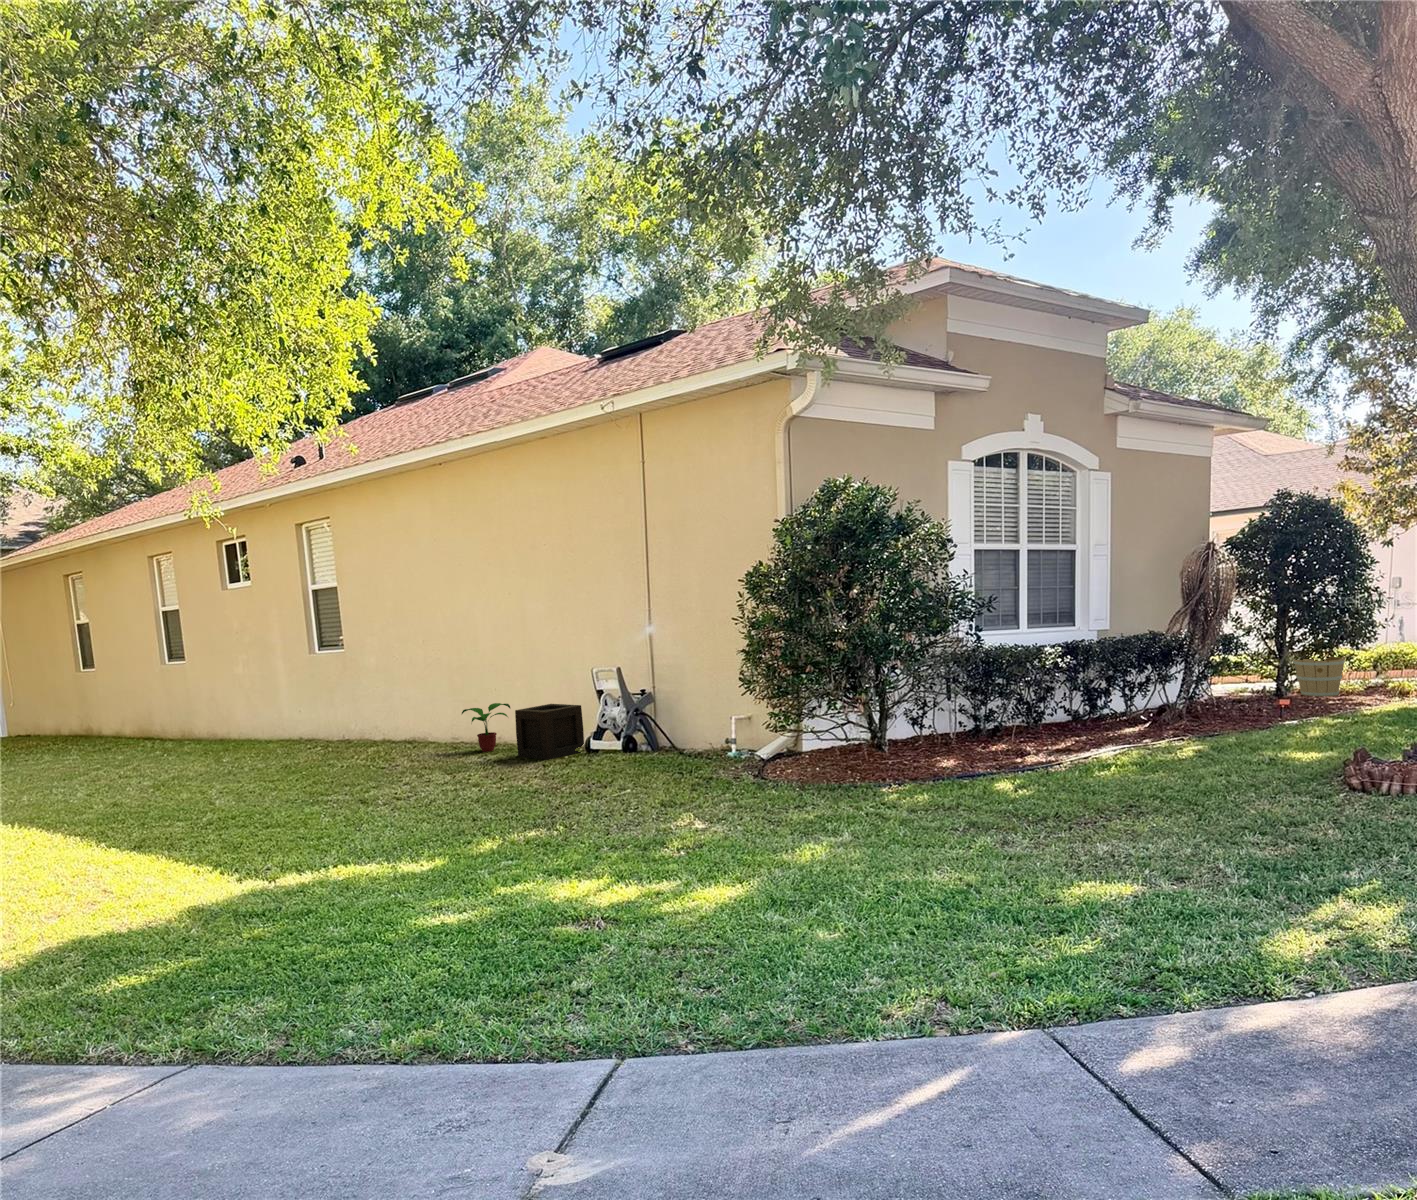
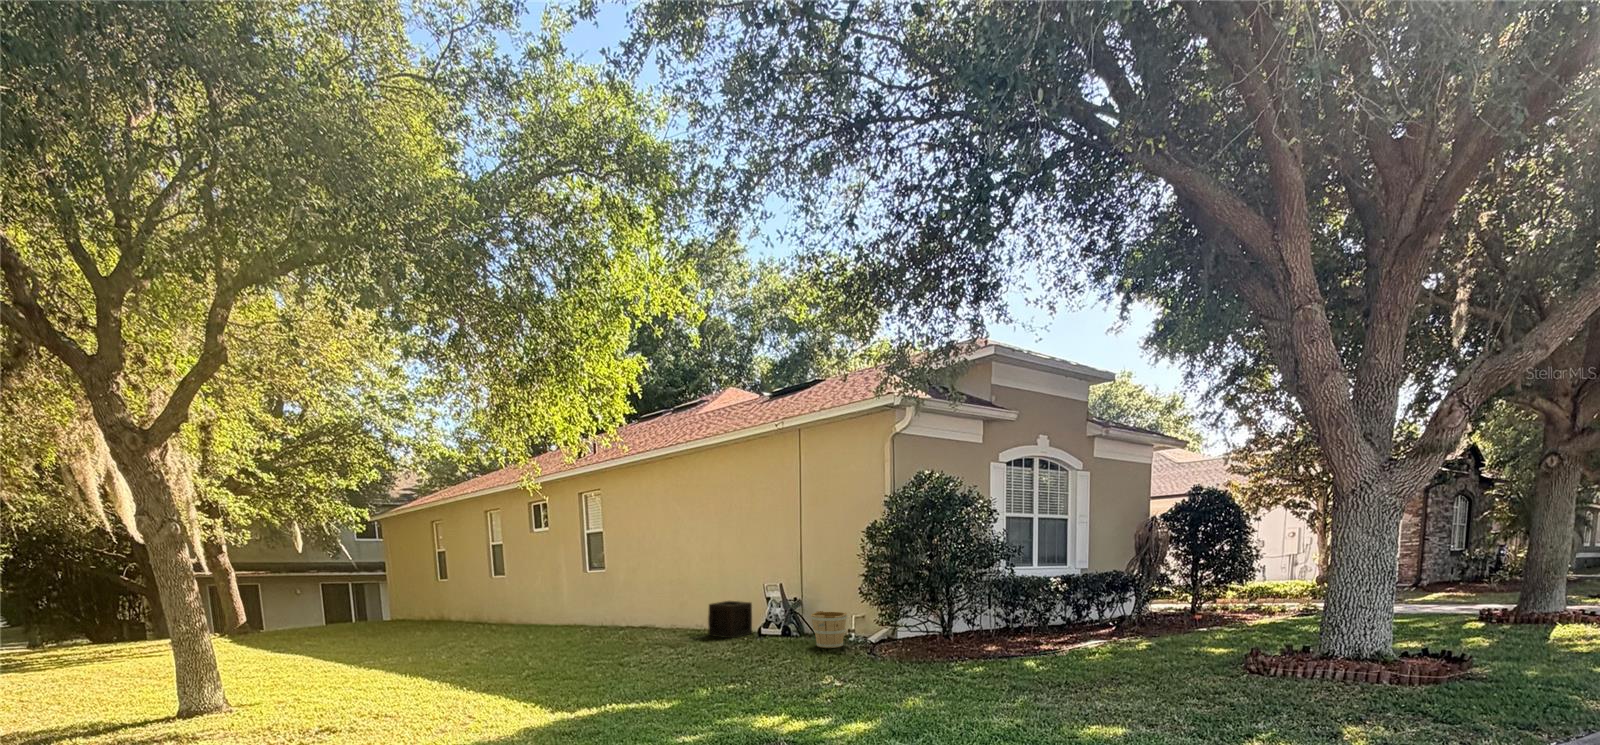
wooden bucket: present [1293,656,1345,697] -> present [811,611,847,648]
potted plant: present [462,703,510,752] -> none [666,599,699,632]

